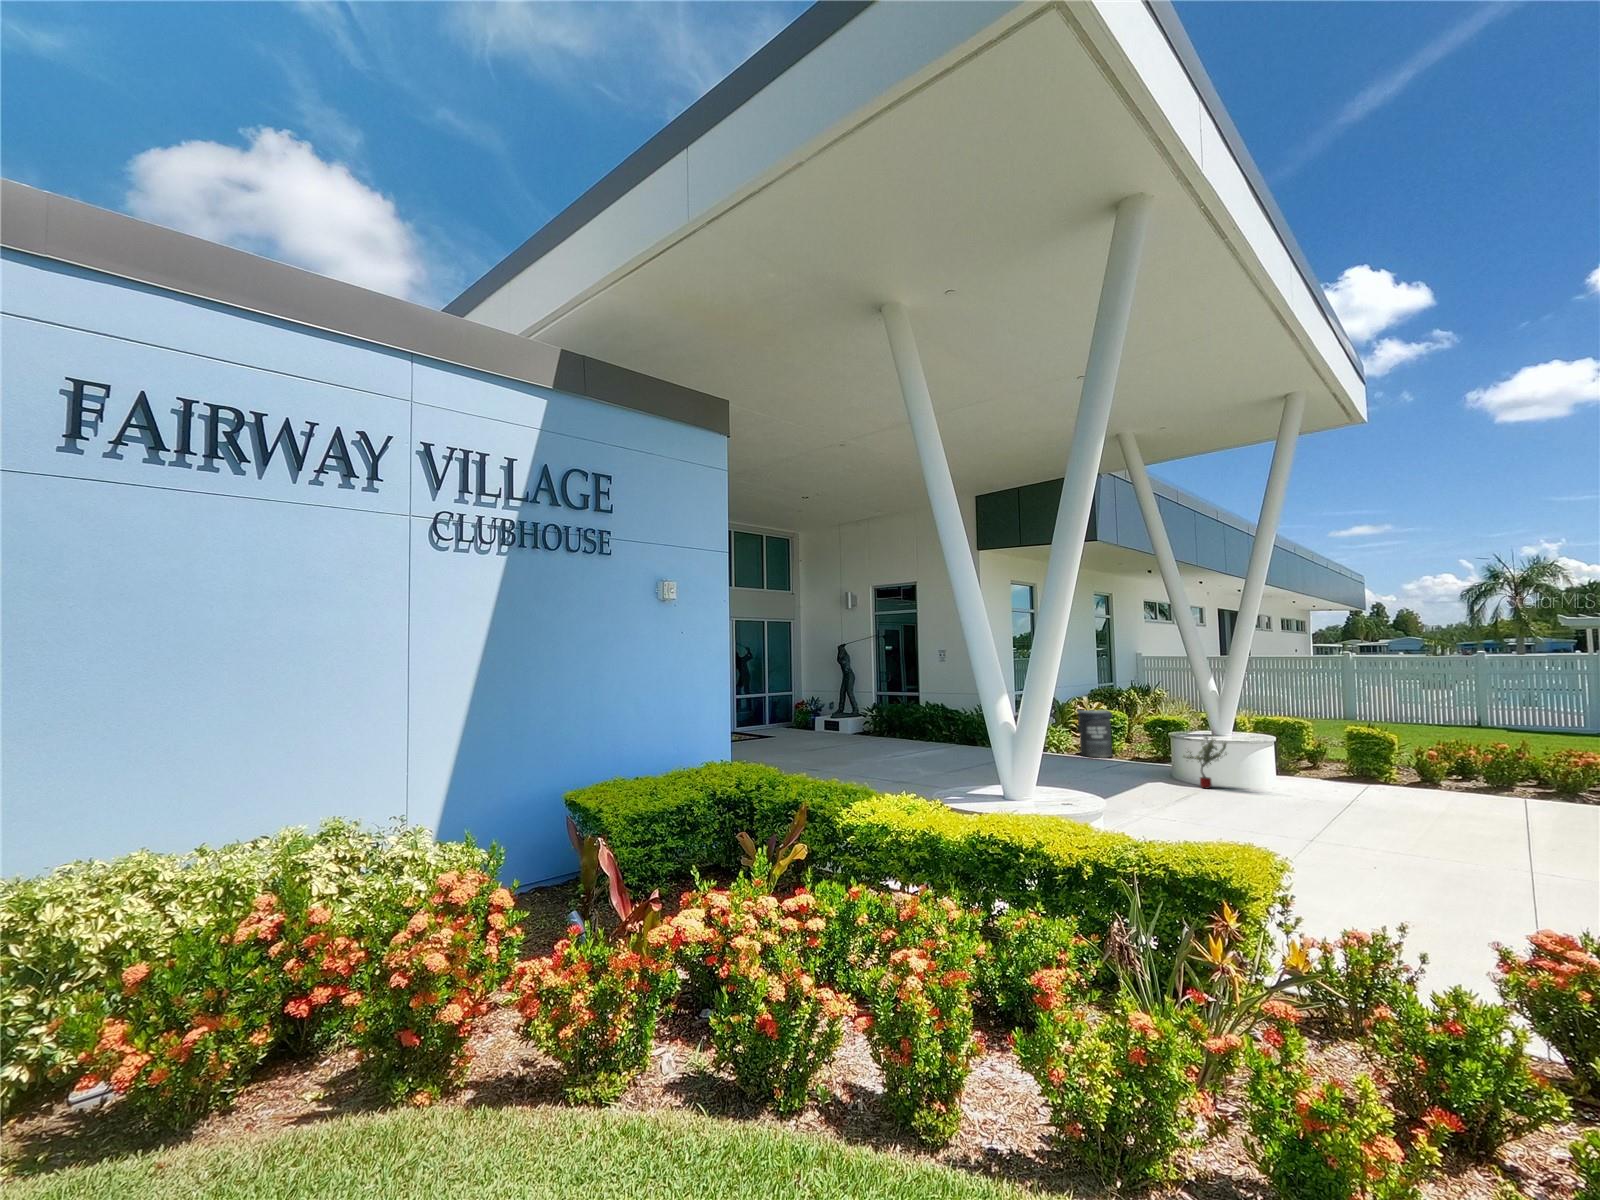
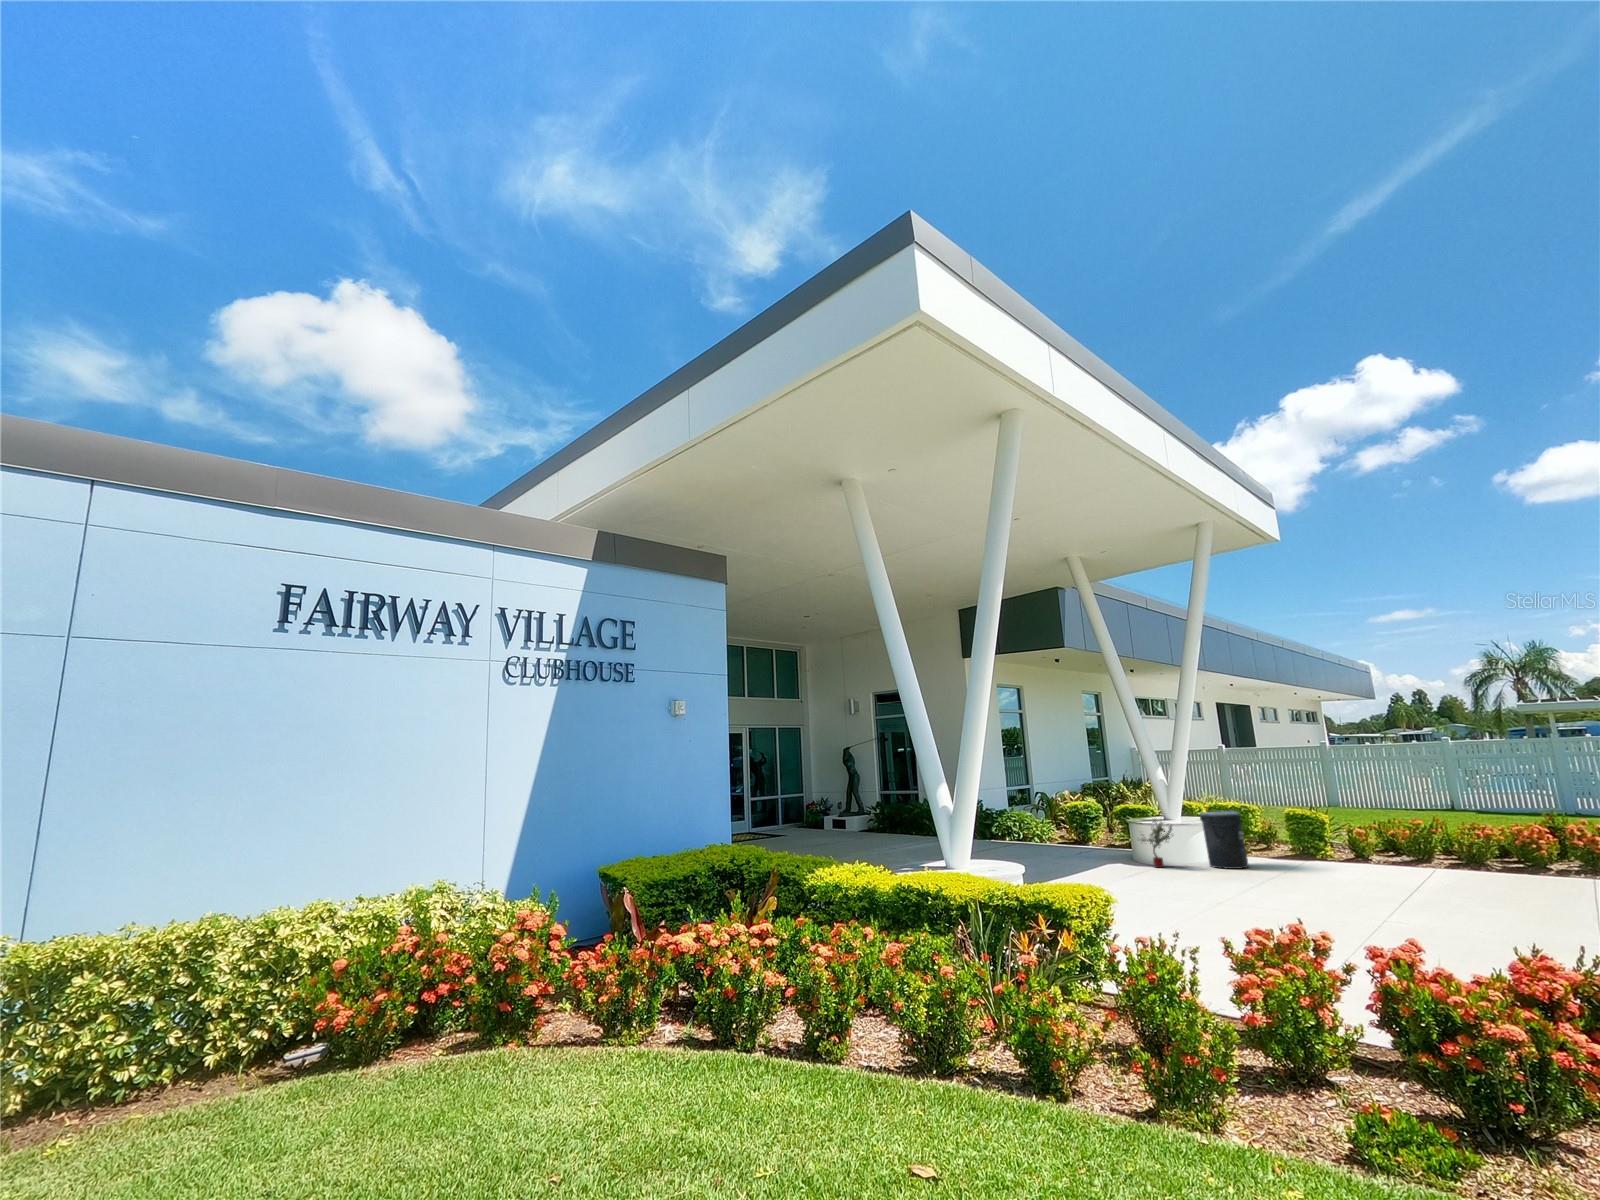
trash can: present [1077,710,1112,758] -> present [1200,810,1249,869]

